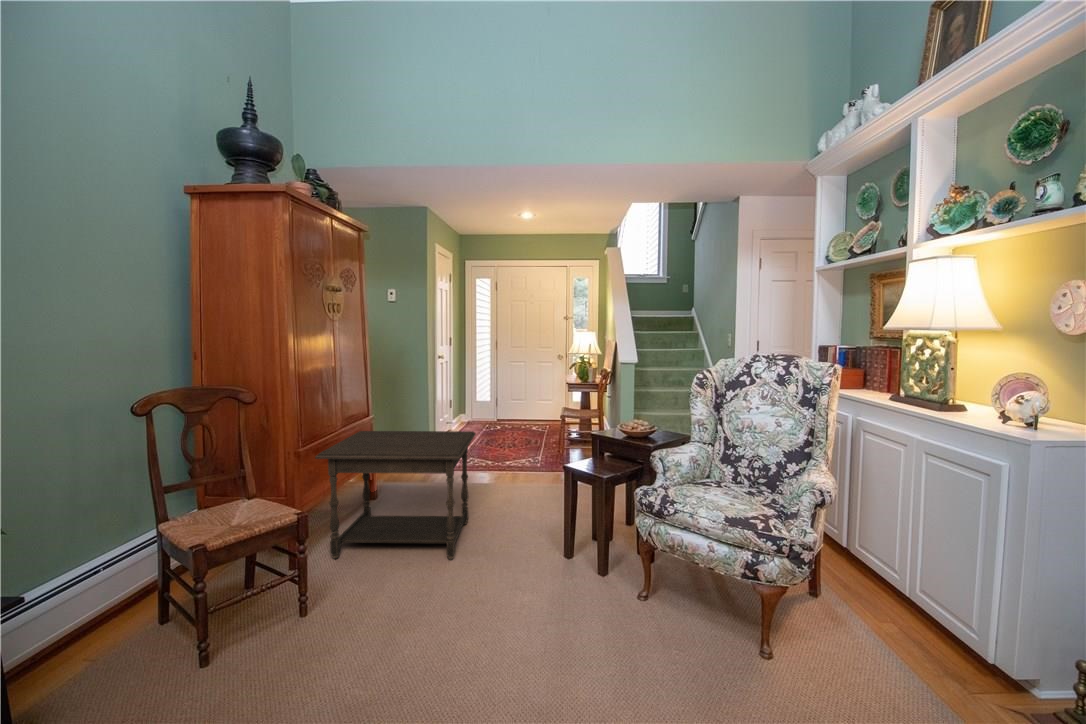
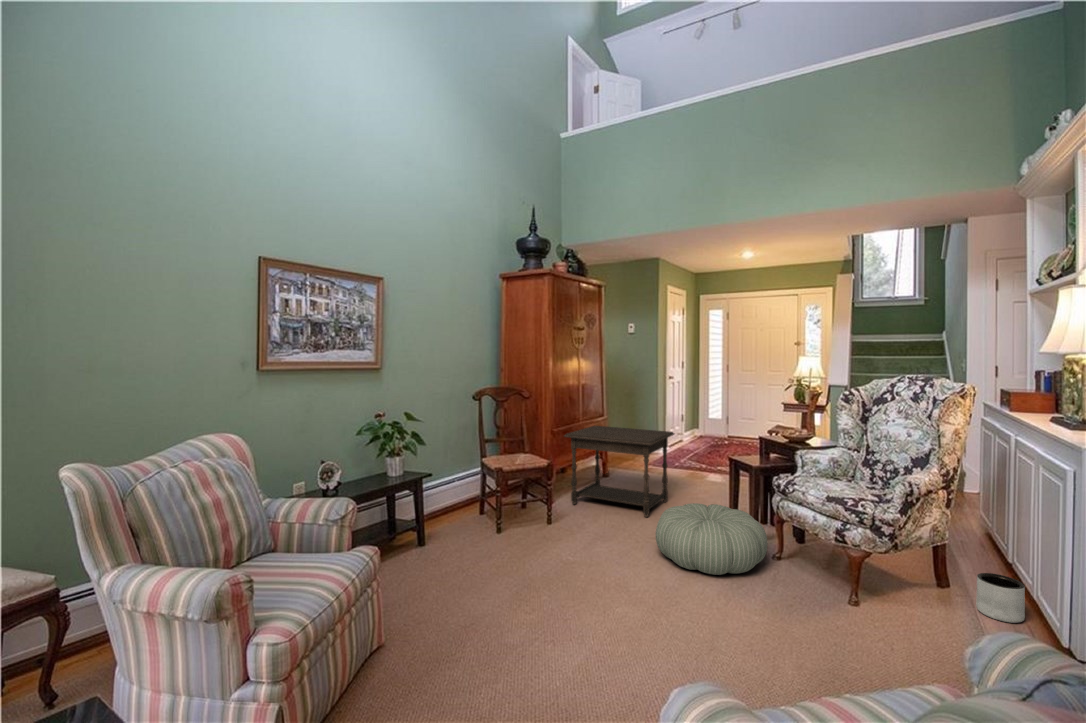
pouf: none [490,536,643,662] -> present [656,503,768,575]
planter: none [852,571,902,629] -> present [976,573,1025,623]

